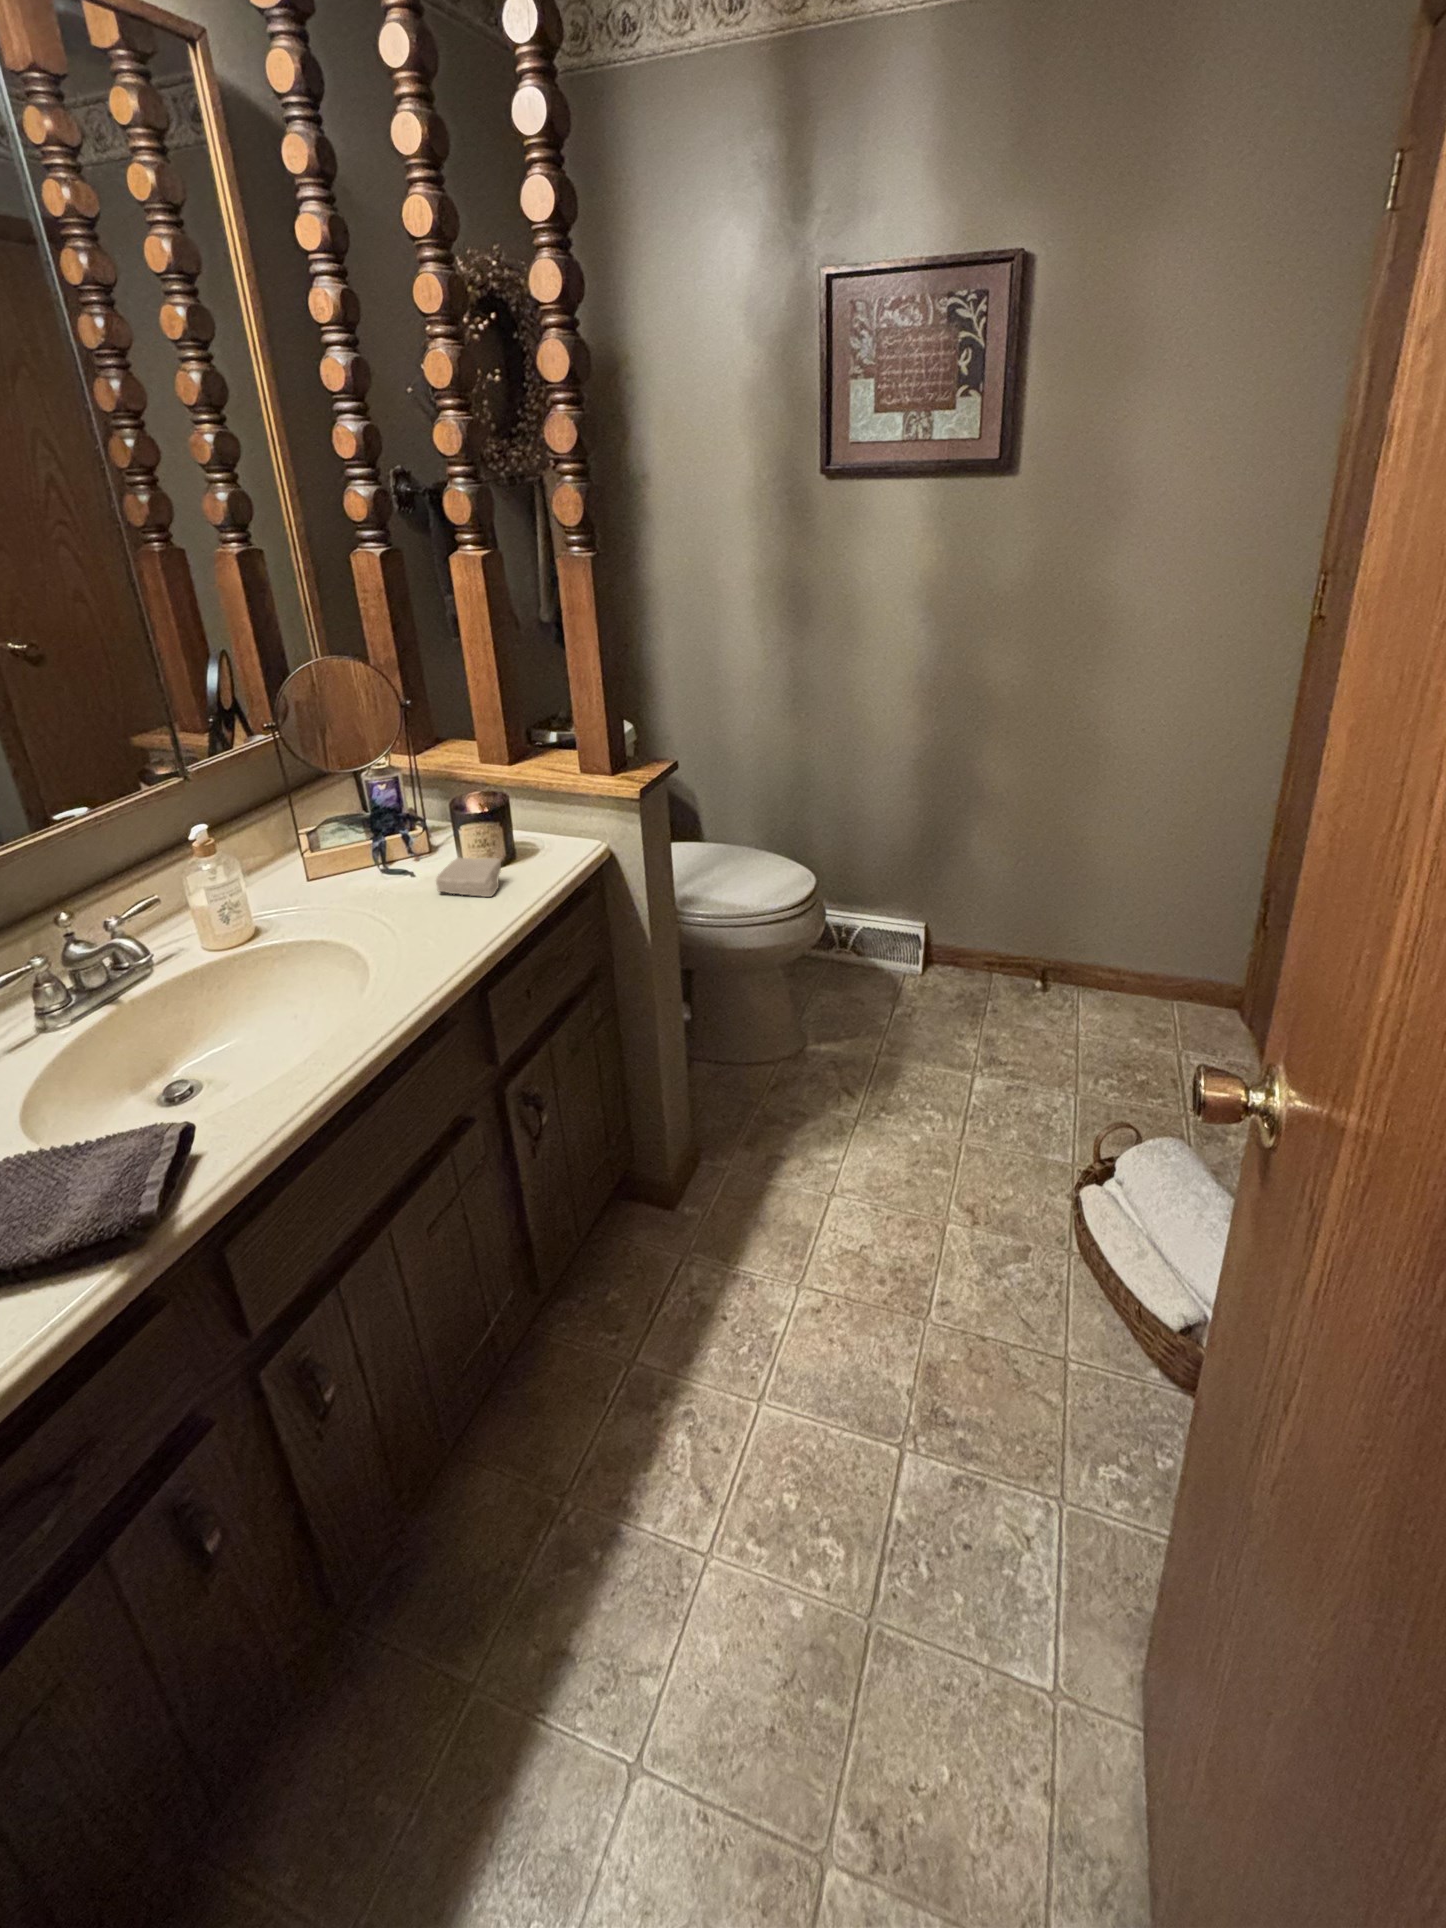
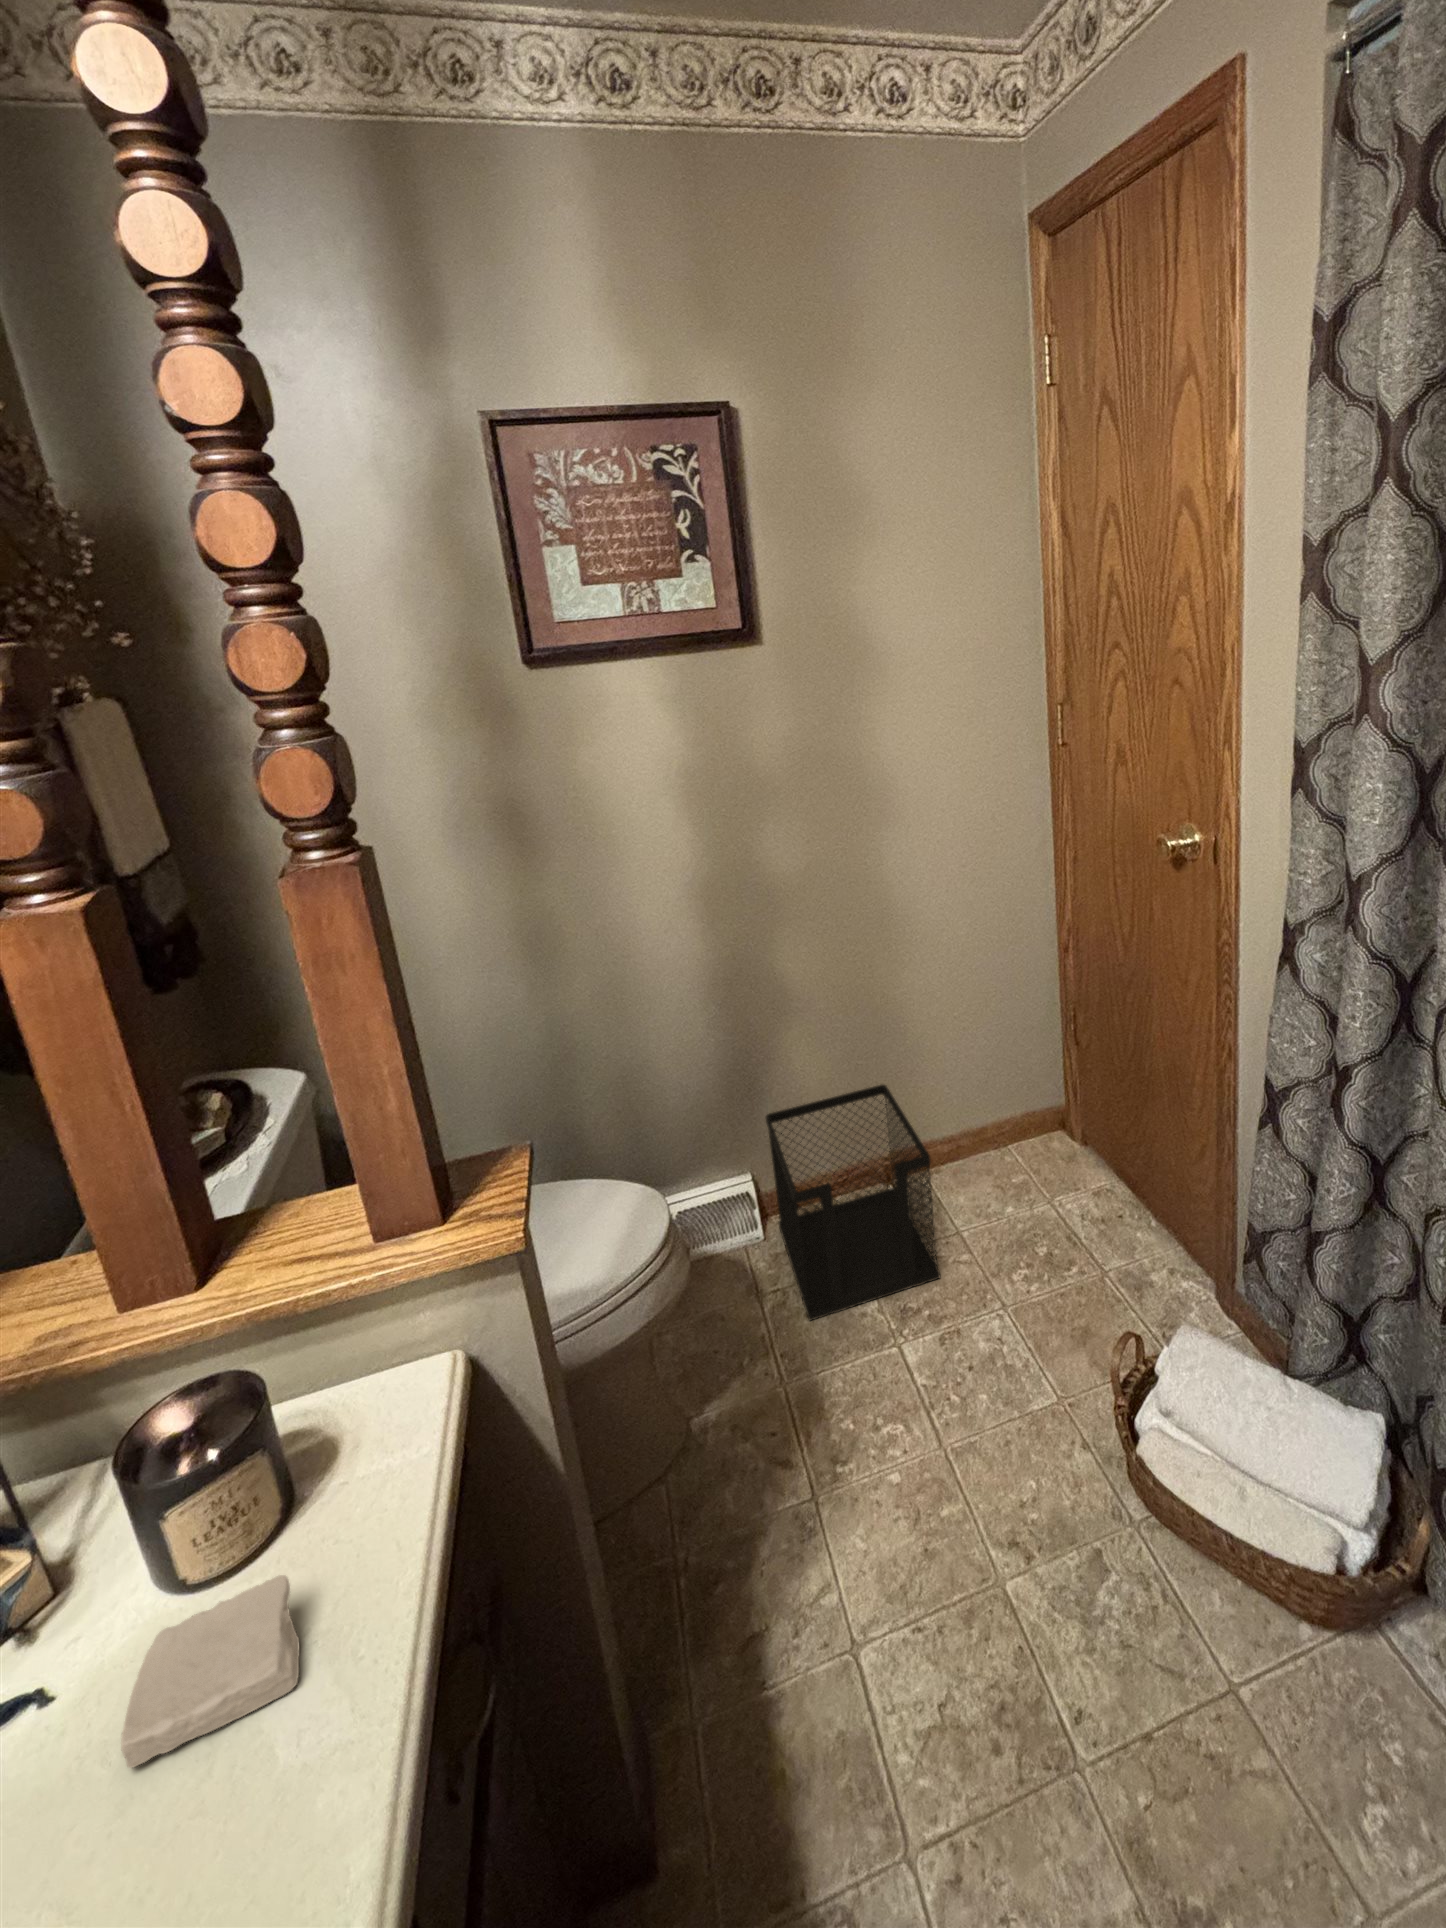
wastebasket: none [918,882,1052,1057] -> present [766,1085,940,1320]

